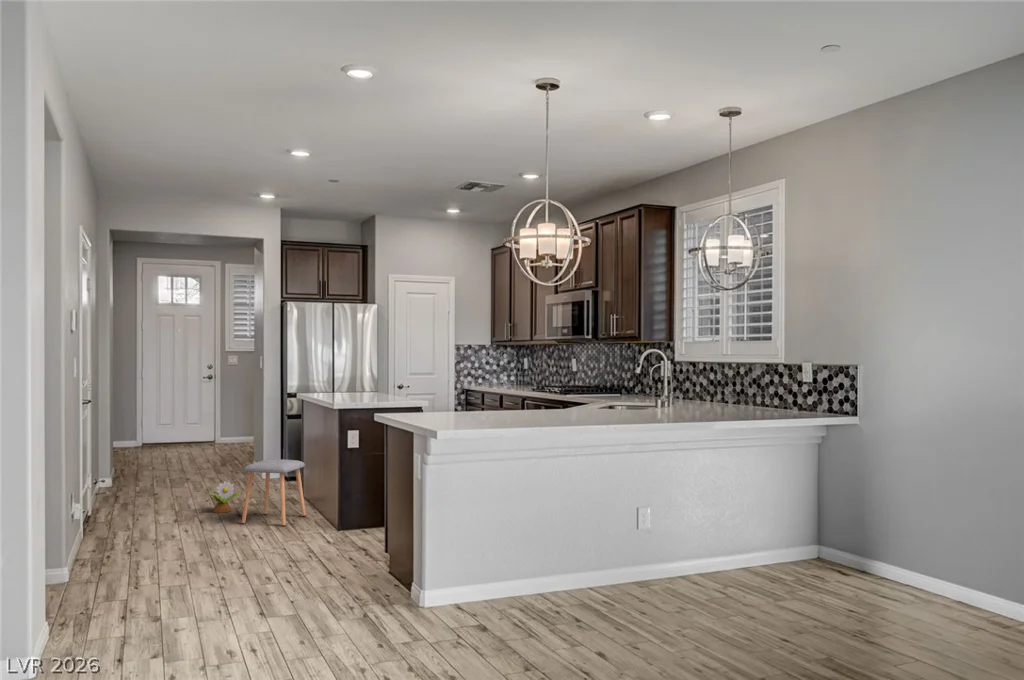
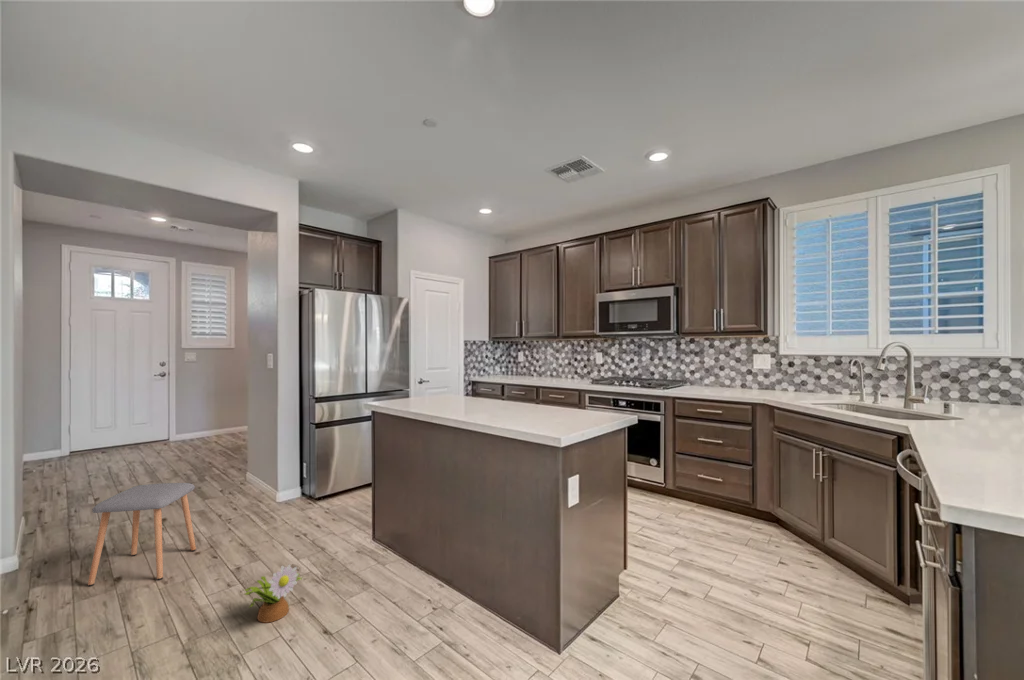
stool: present [241,459,306,526] -> present [88,483,196,586]

